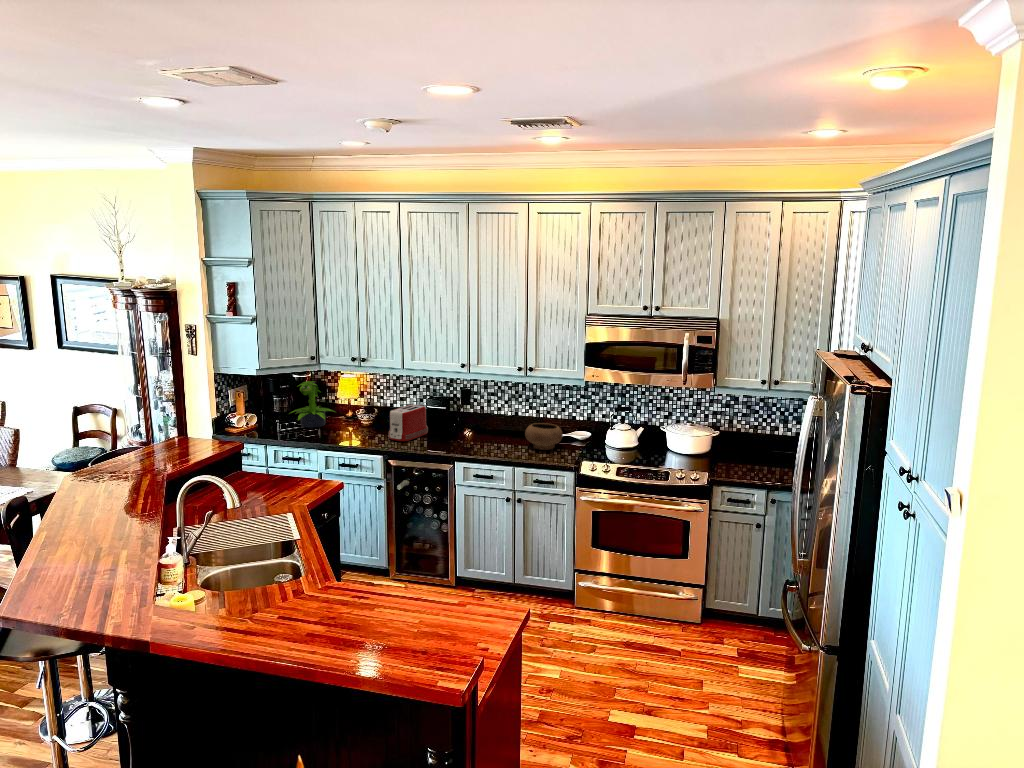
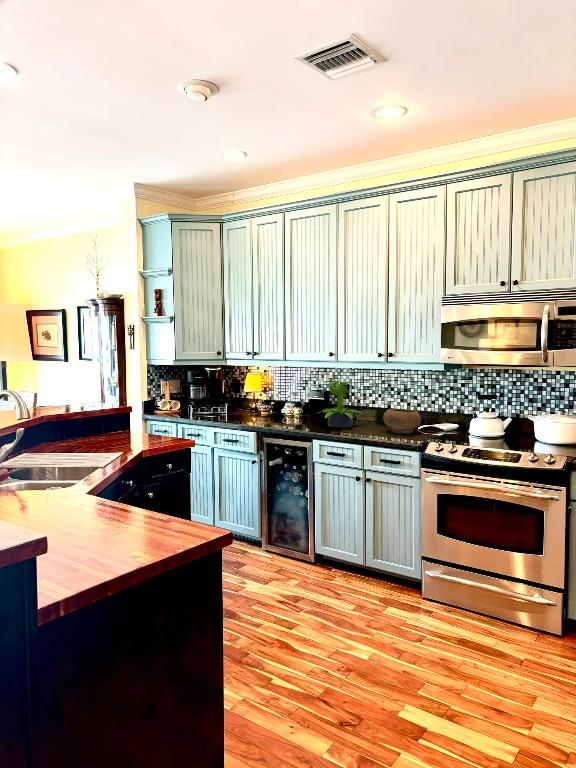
potted plant: present [289,381,335,428] -> present [317,380,364,428]
toaster: present [388,404,428,441] -> none [267,393,305,422]

